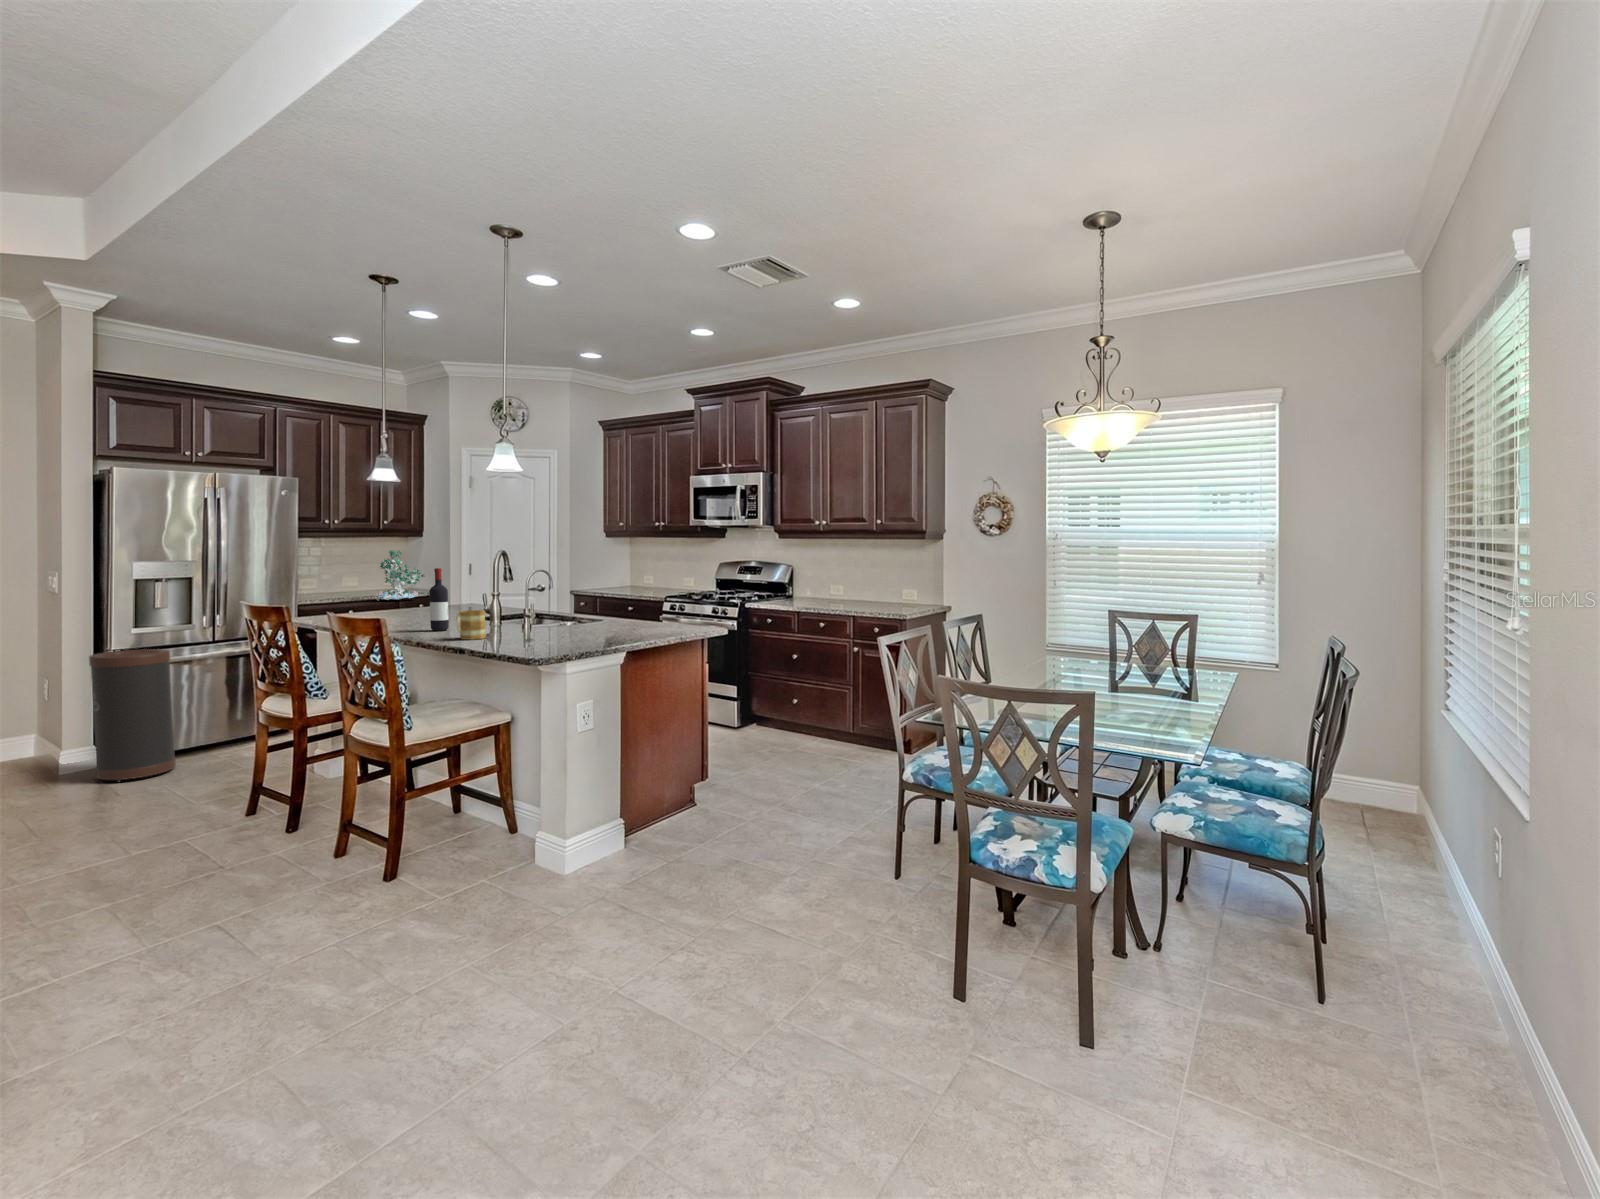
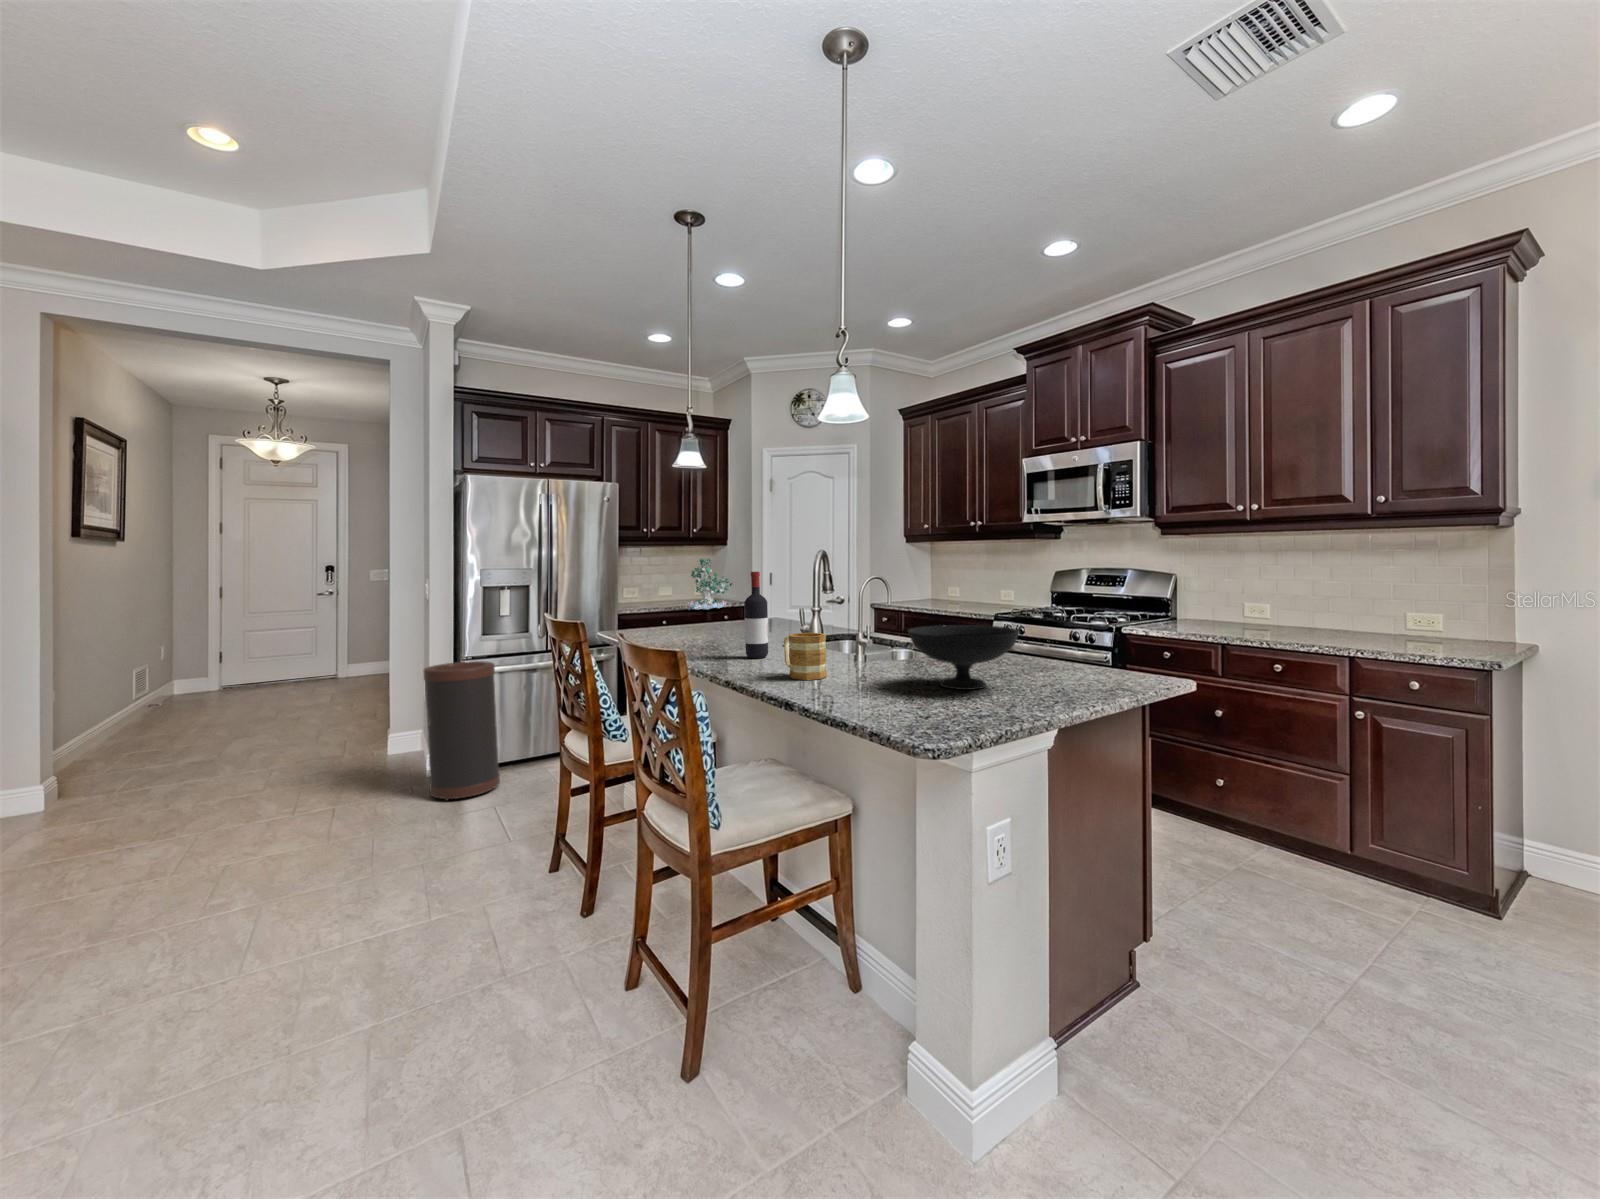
bowl: none [535,604,602,641] -> present [908,625,1020,690]

